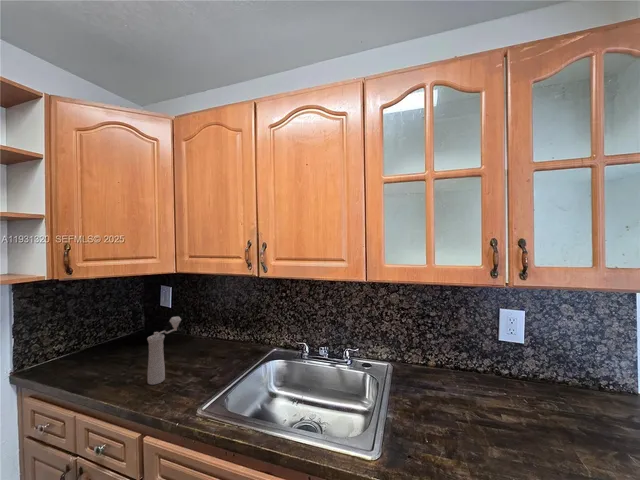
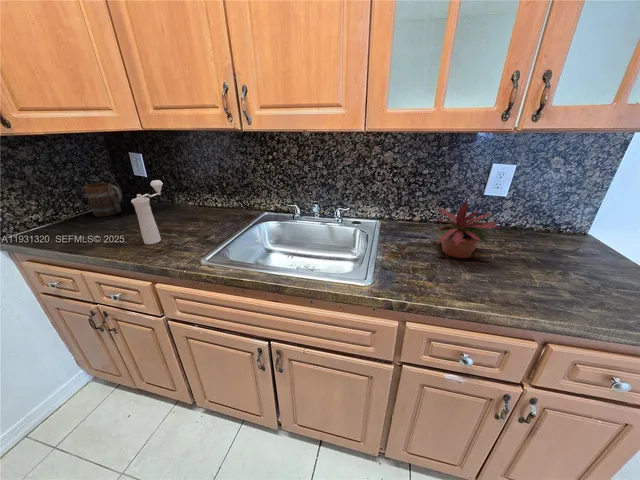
mug: none [111,314,142,348] -> present [84,183,121,217]
potted plant: none [441,353,523,422] -> present [436,202,500,258]

